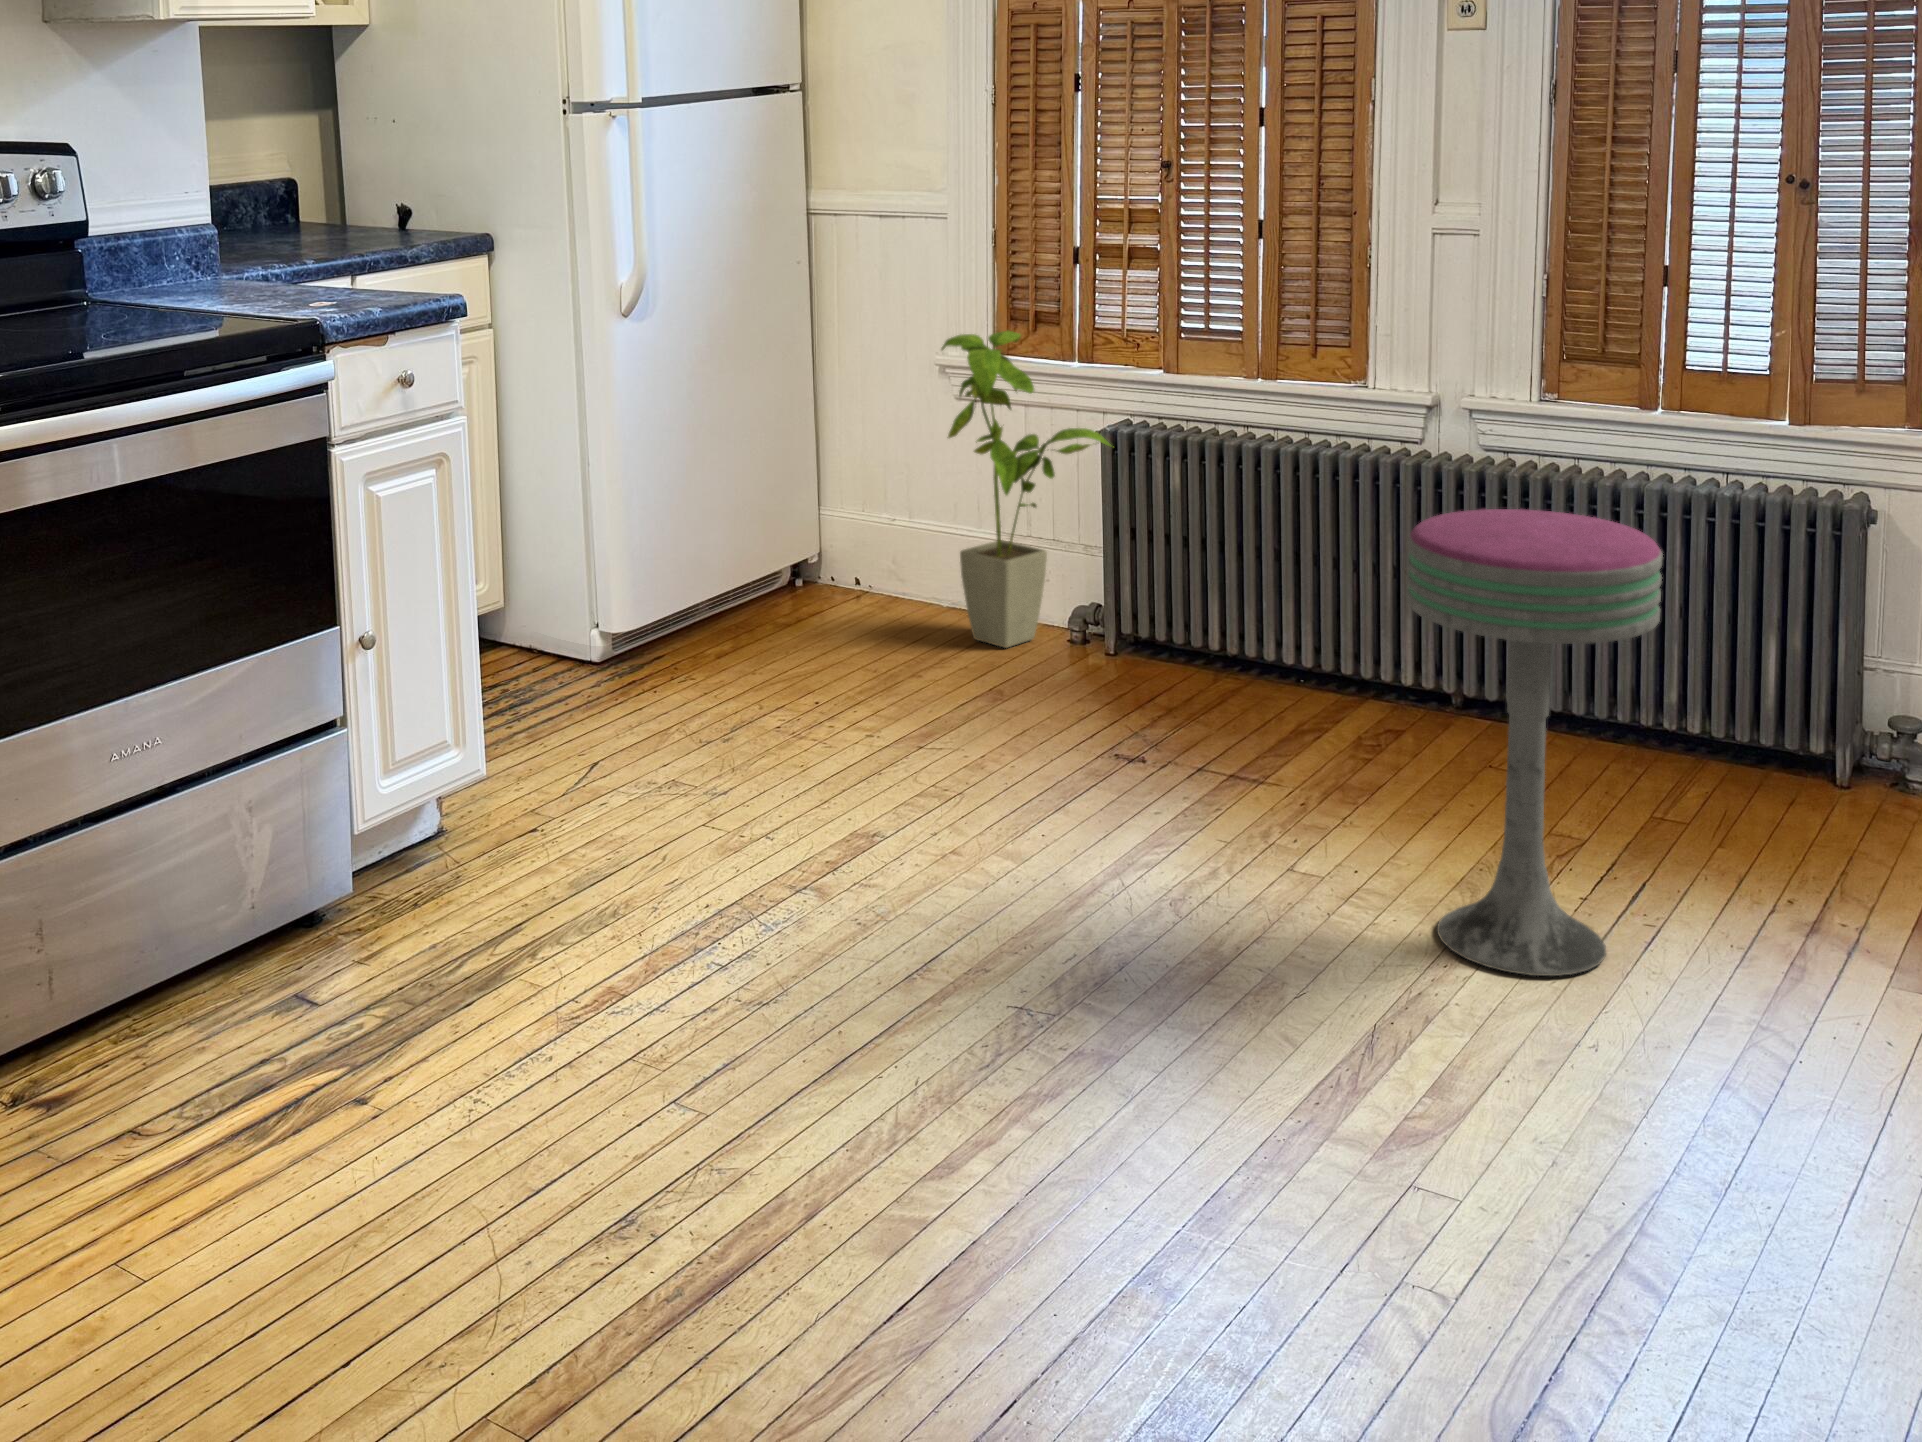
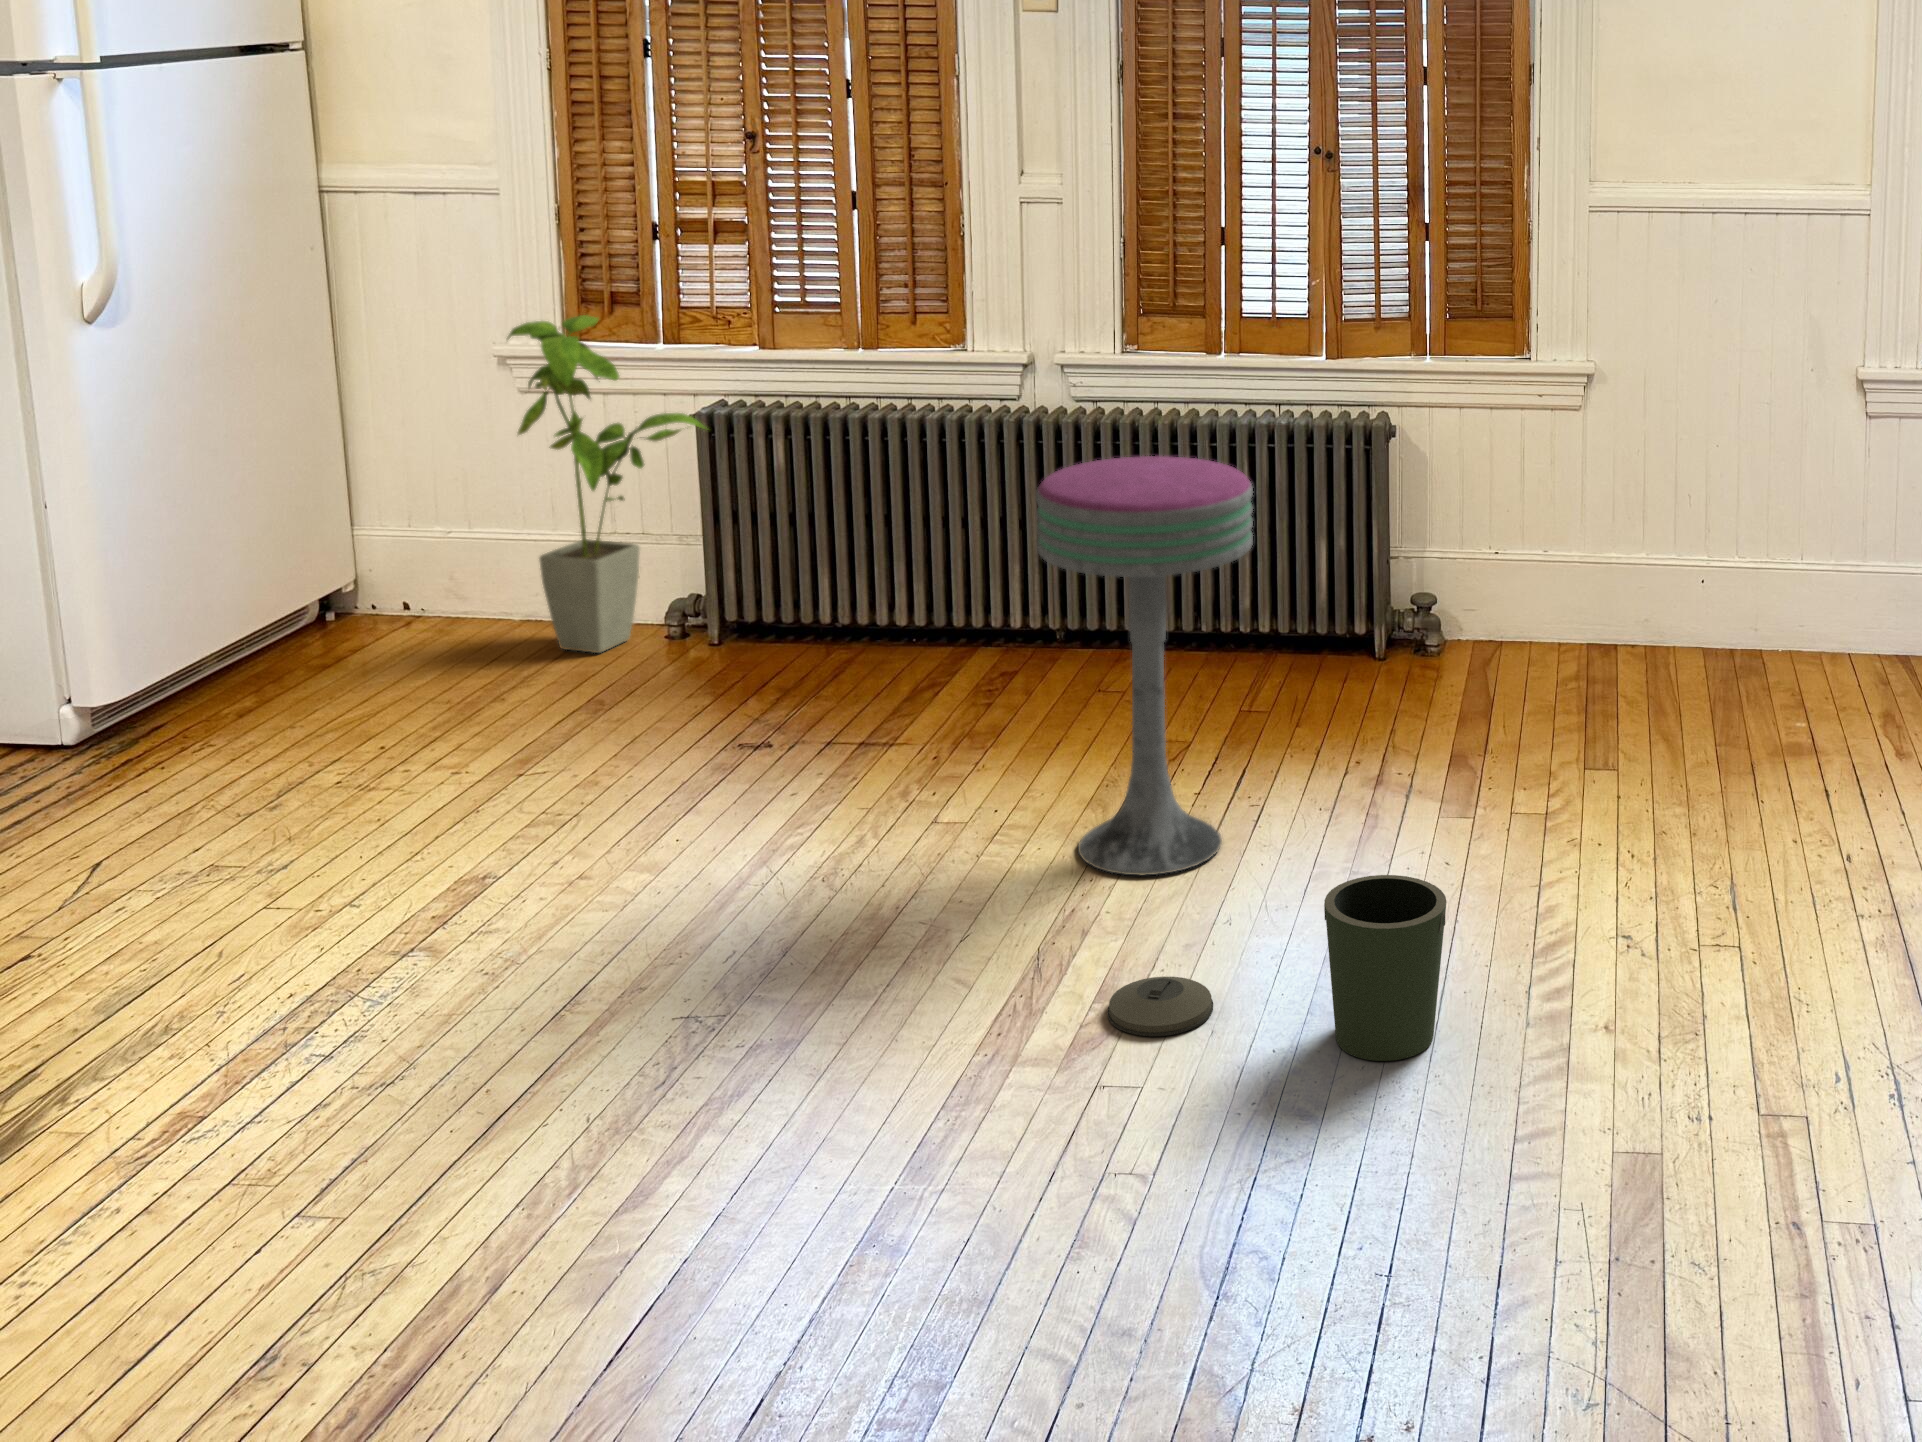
trash can: none [1441,1033,1874,1266] -> present [1107,875,1447,1061]

